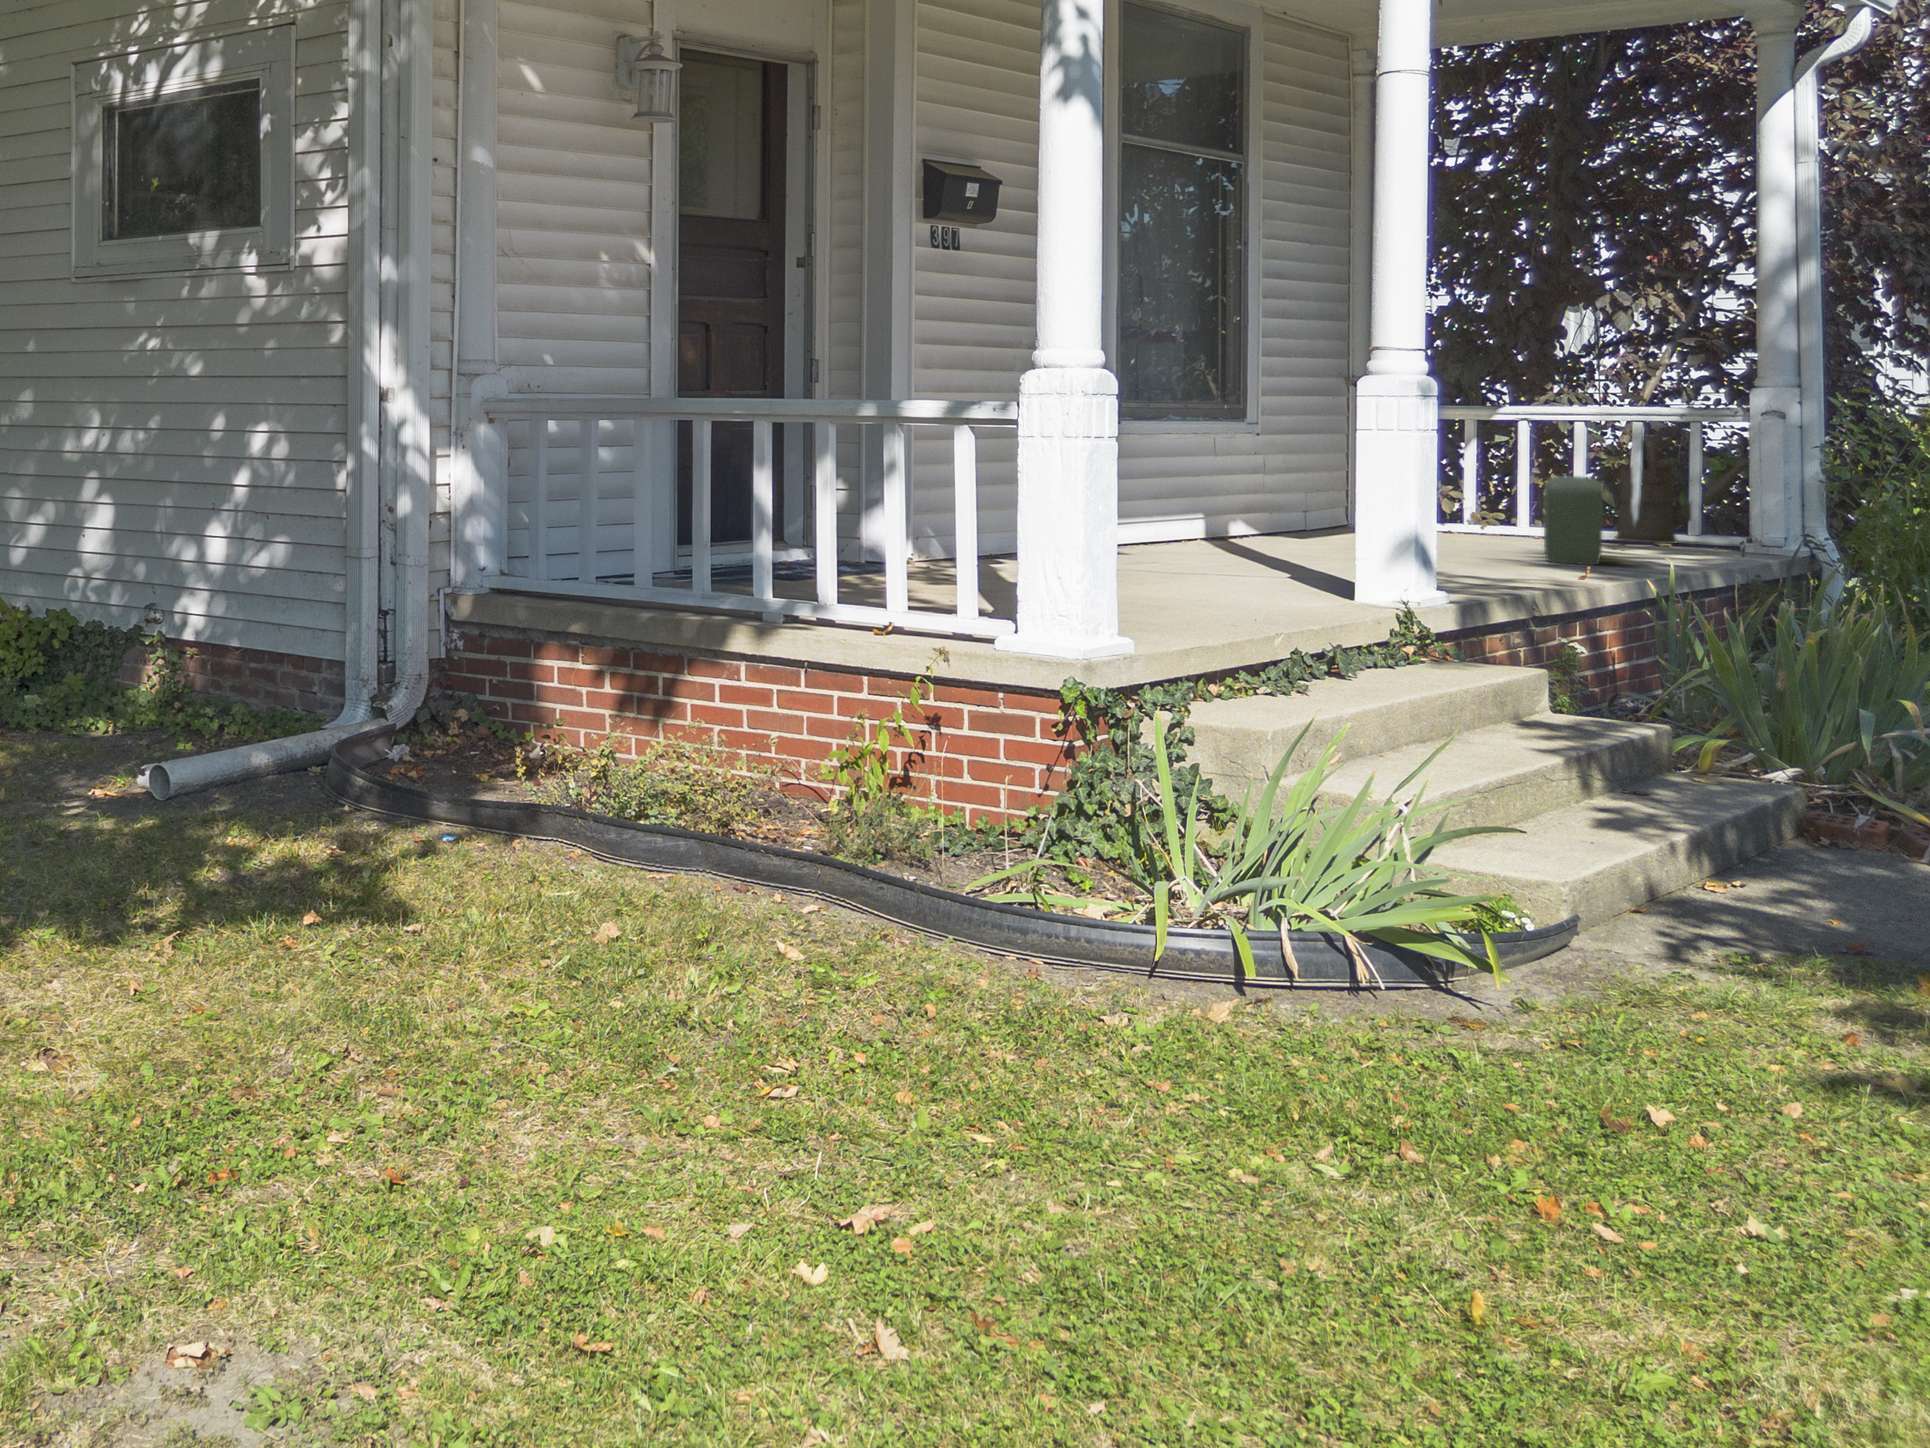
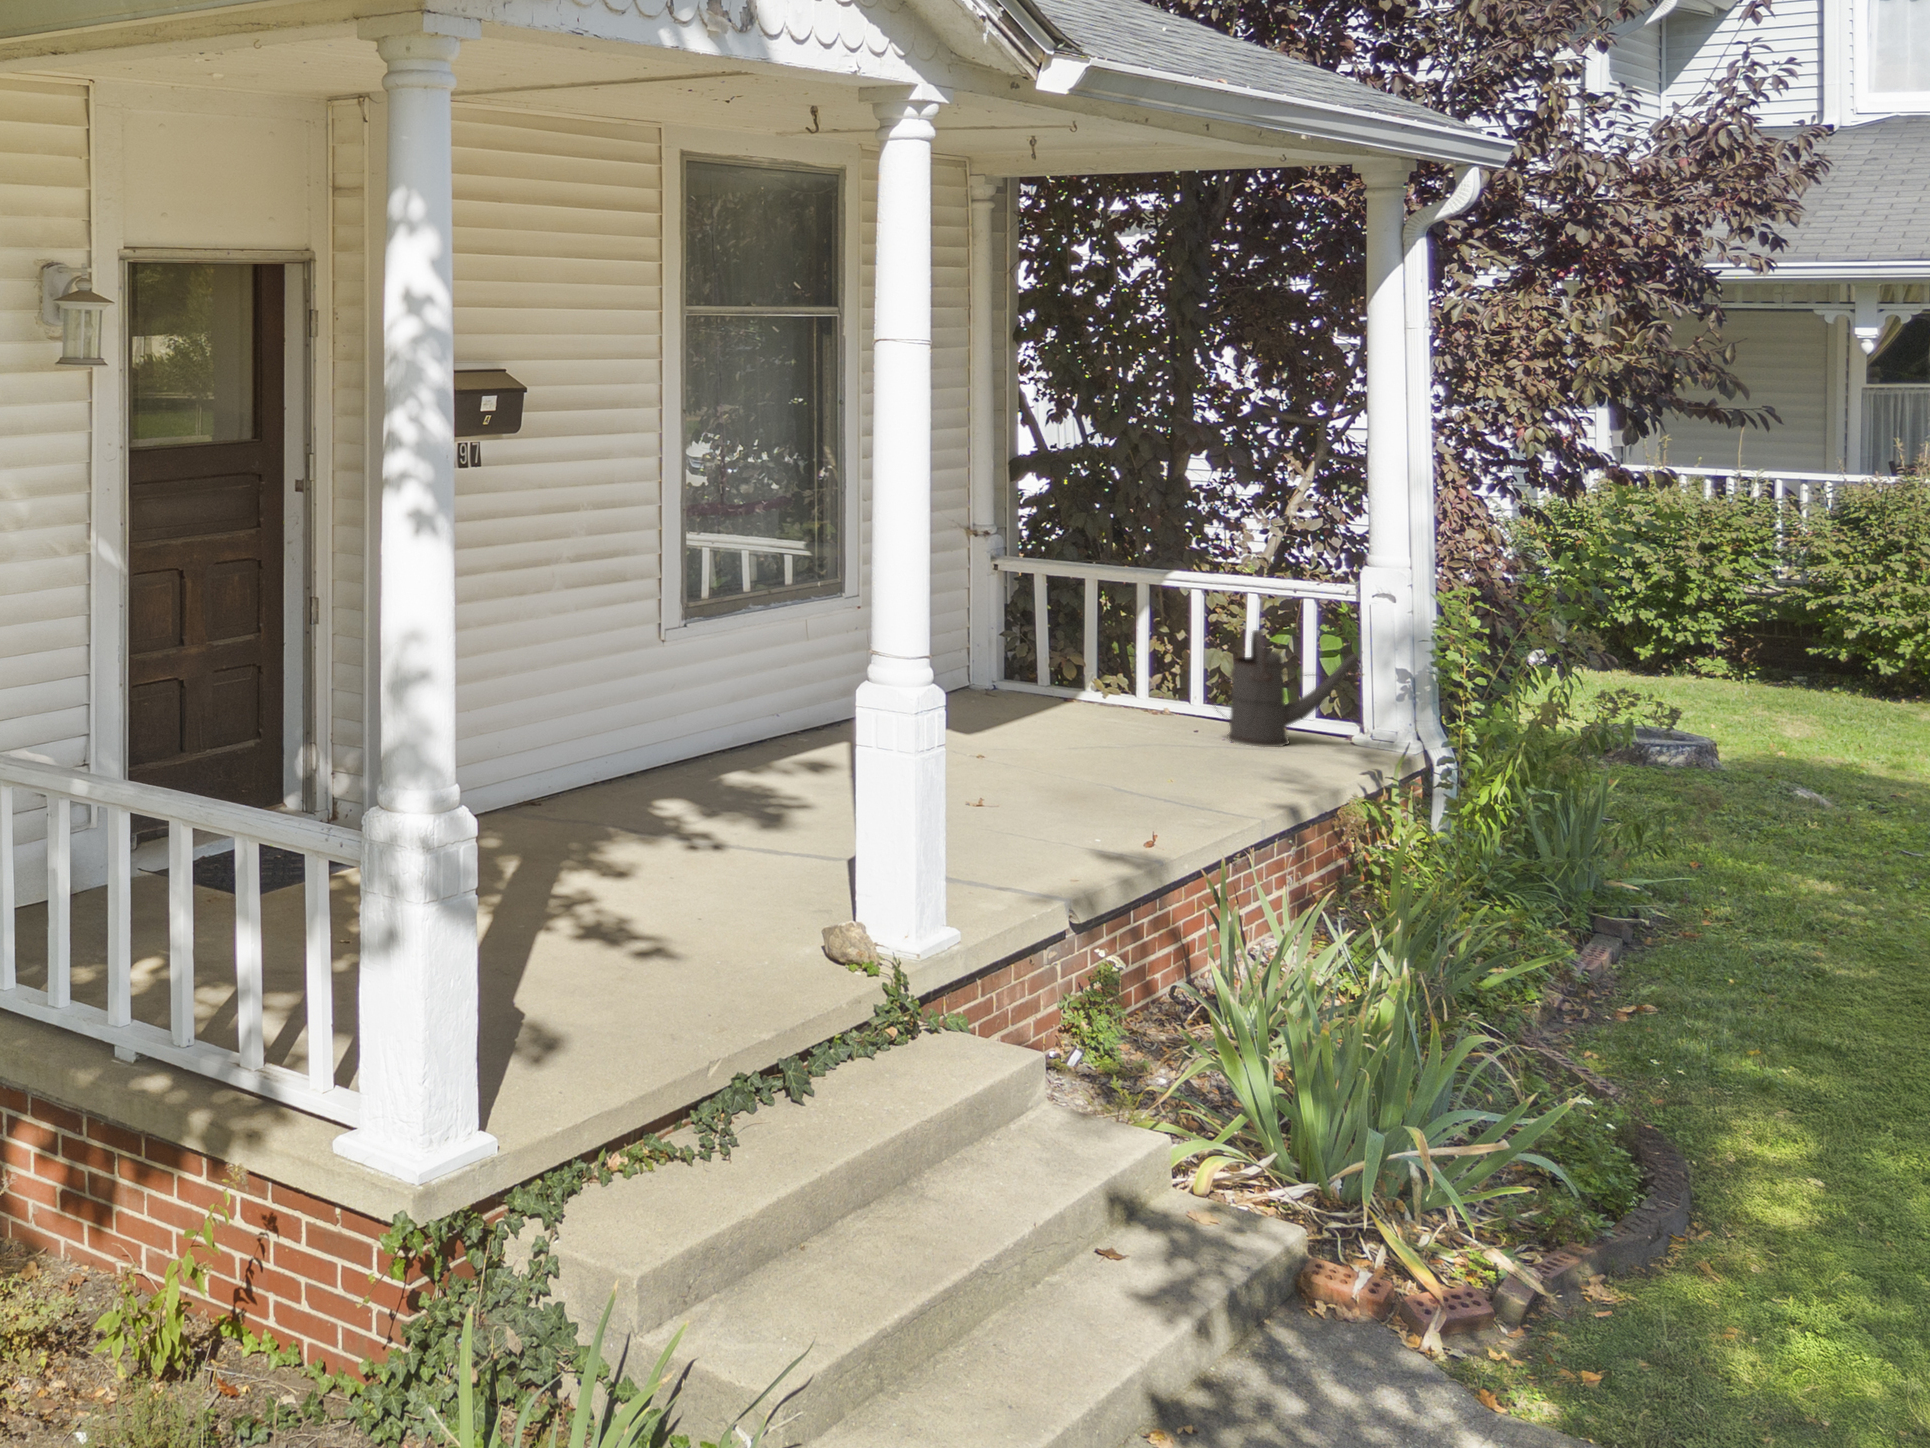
pouf: present [1543,476,1603,565] -> none [1117,701,1184,820]

